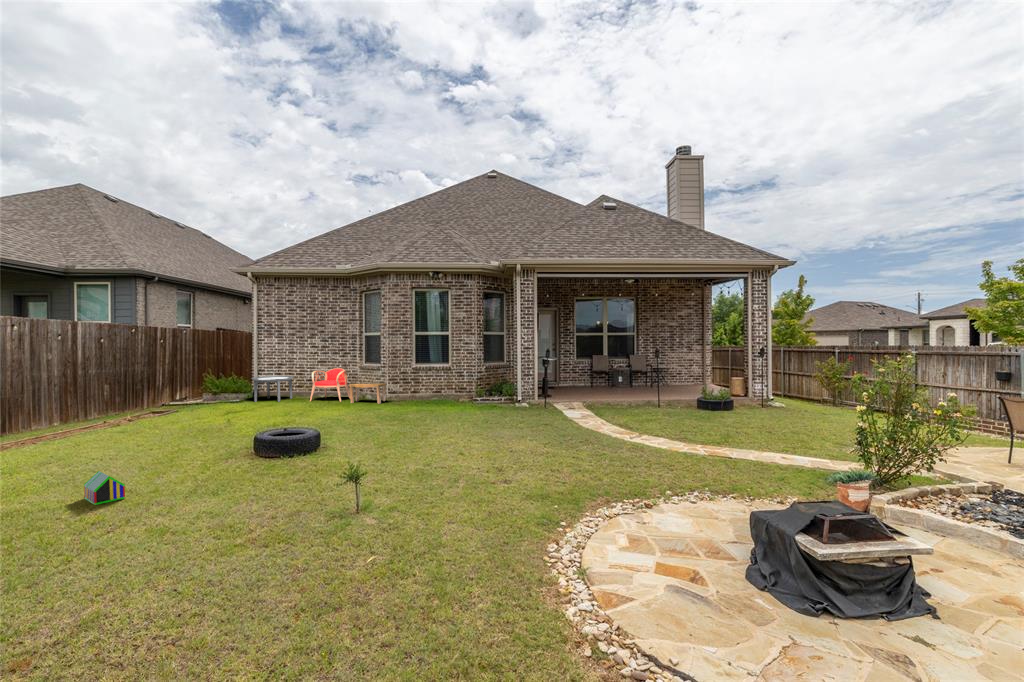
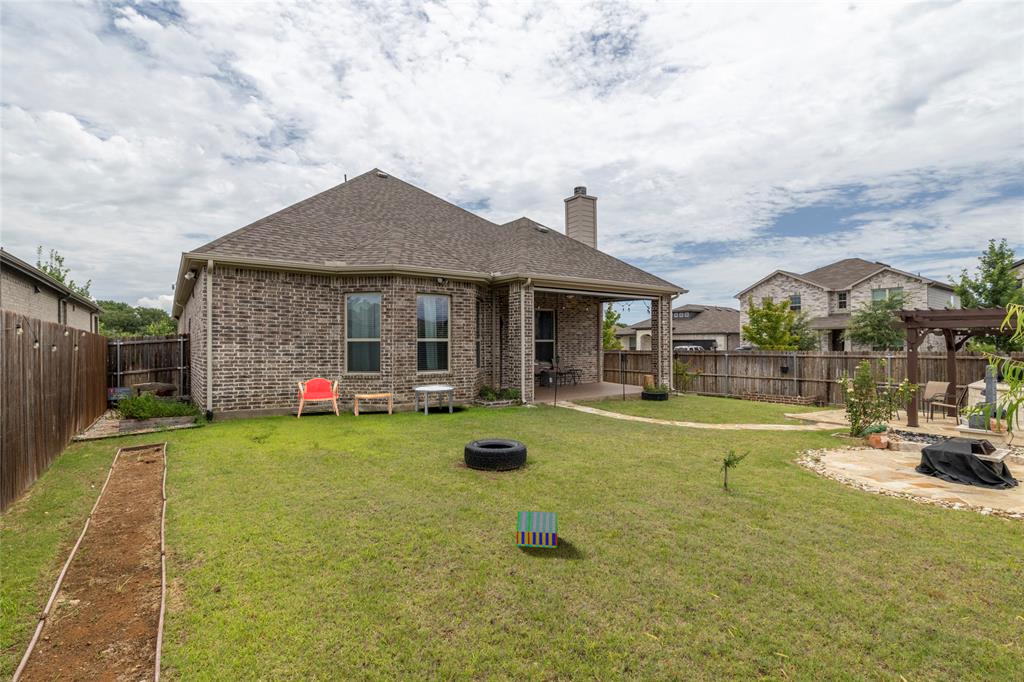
round table: present [252,376,294,402] -> present [412,385,455,415]

